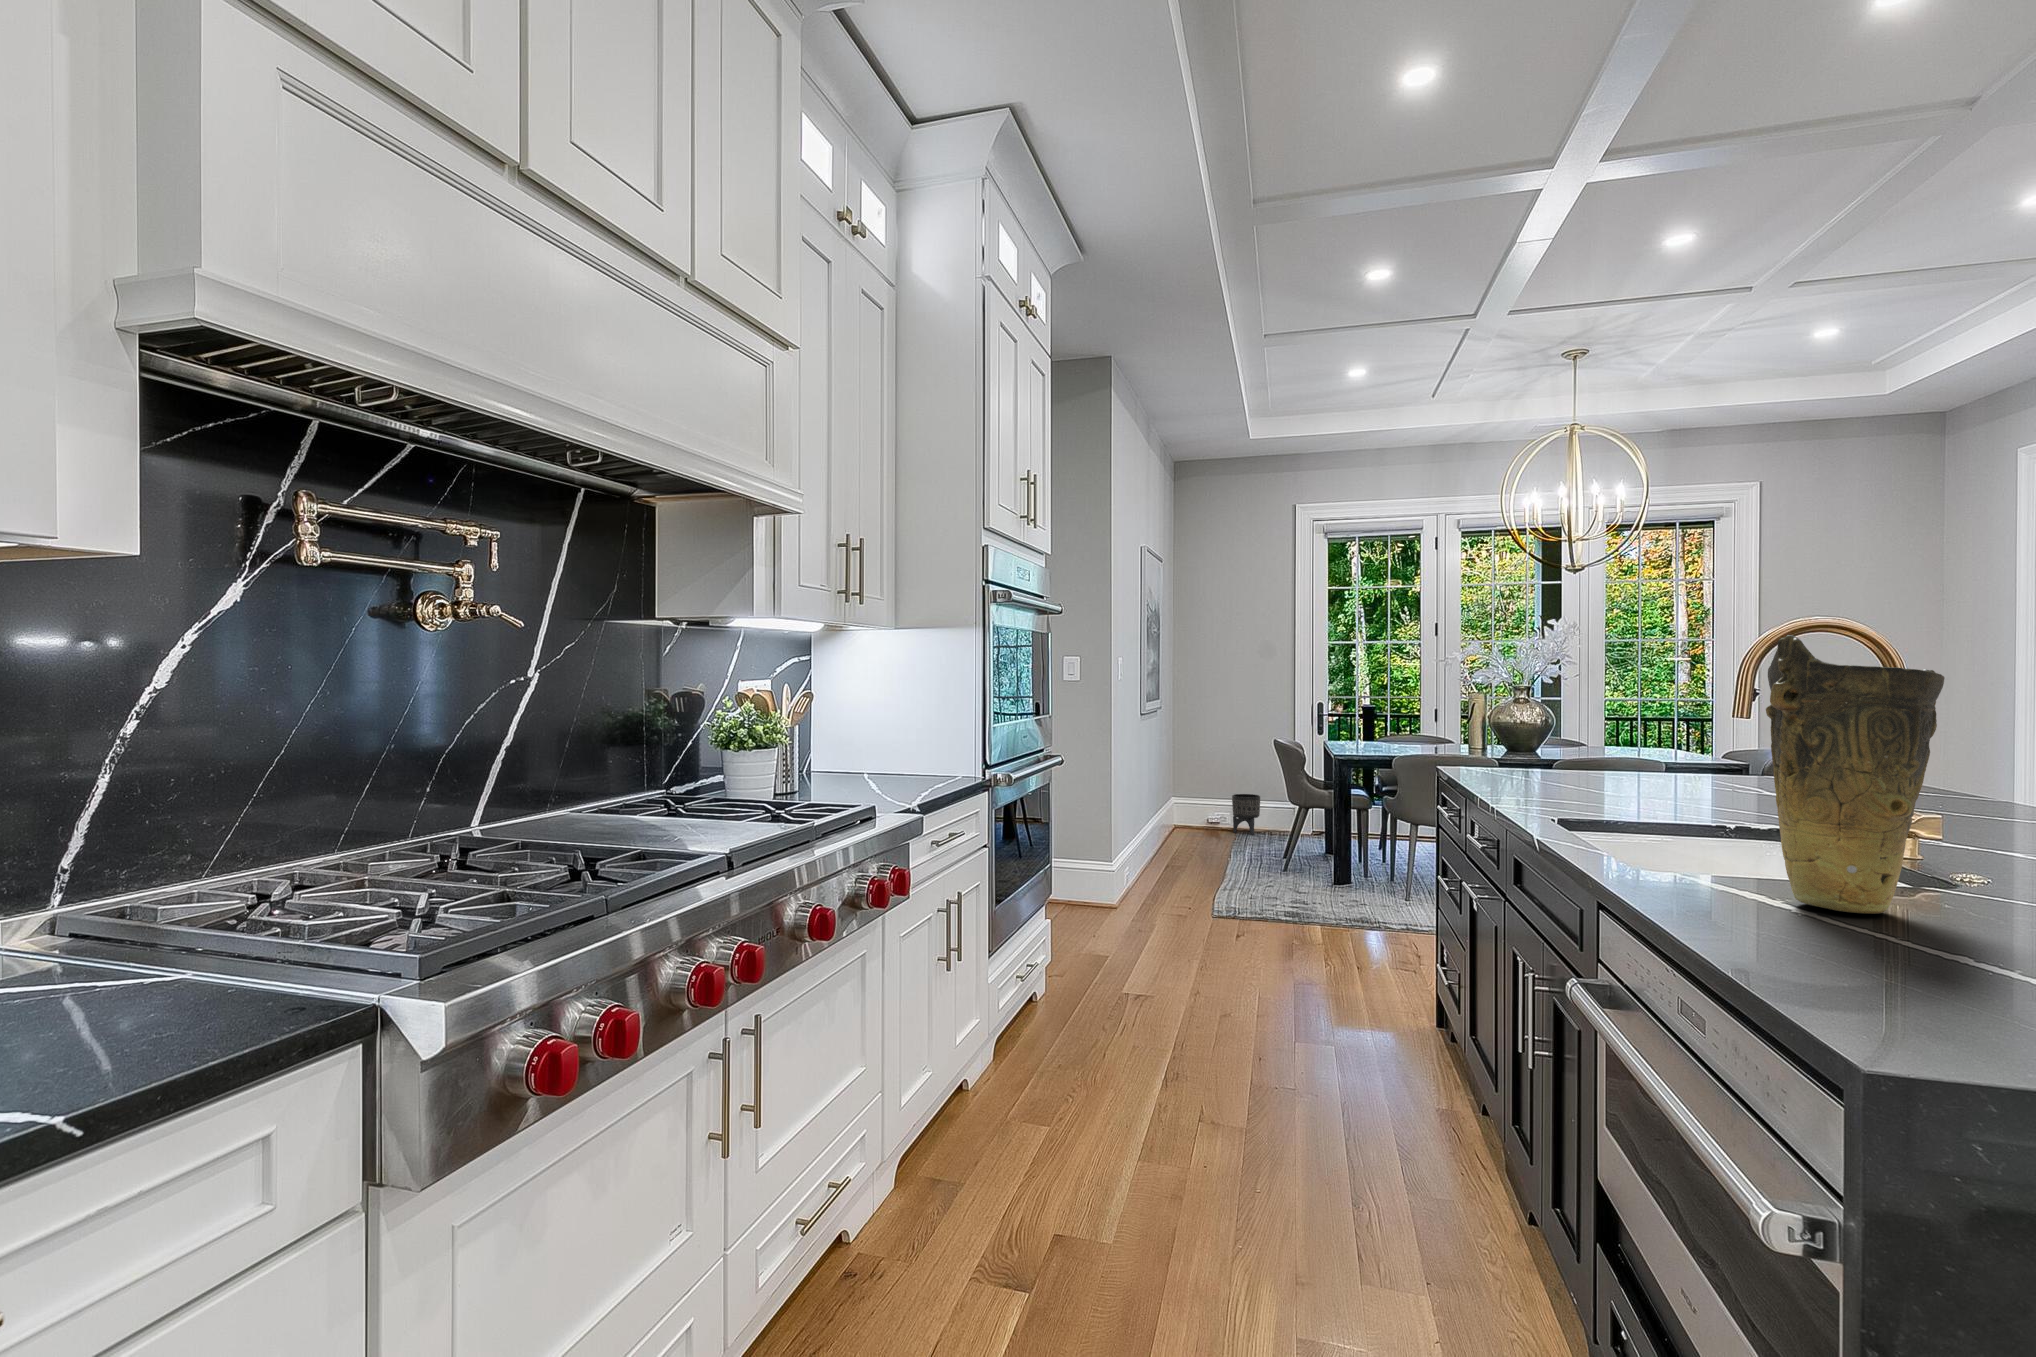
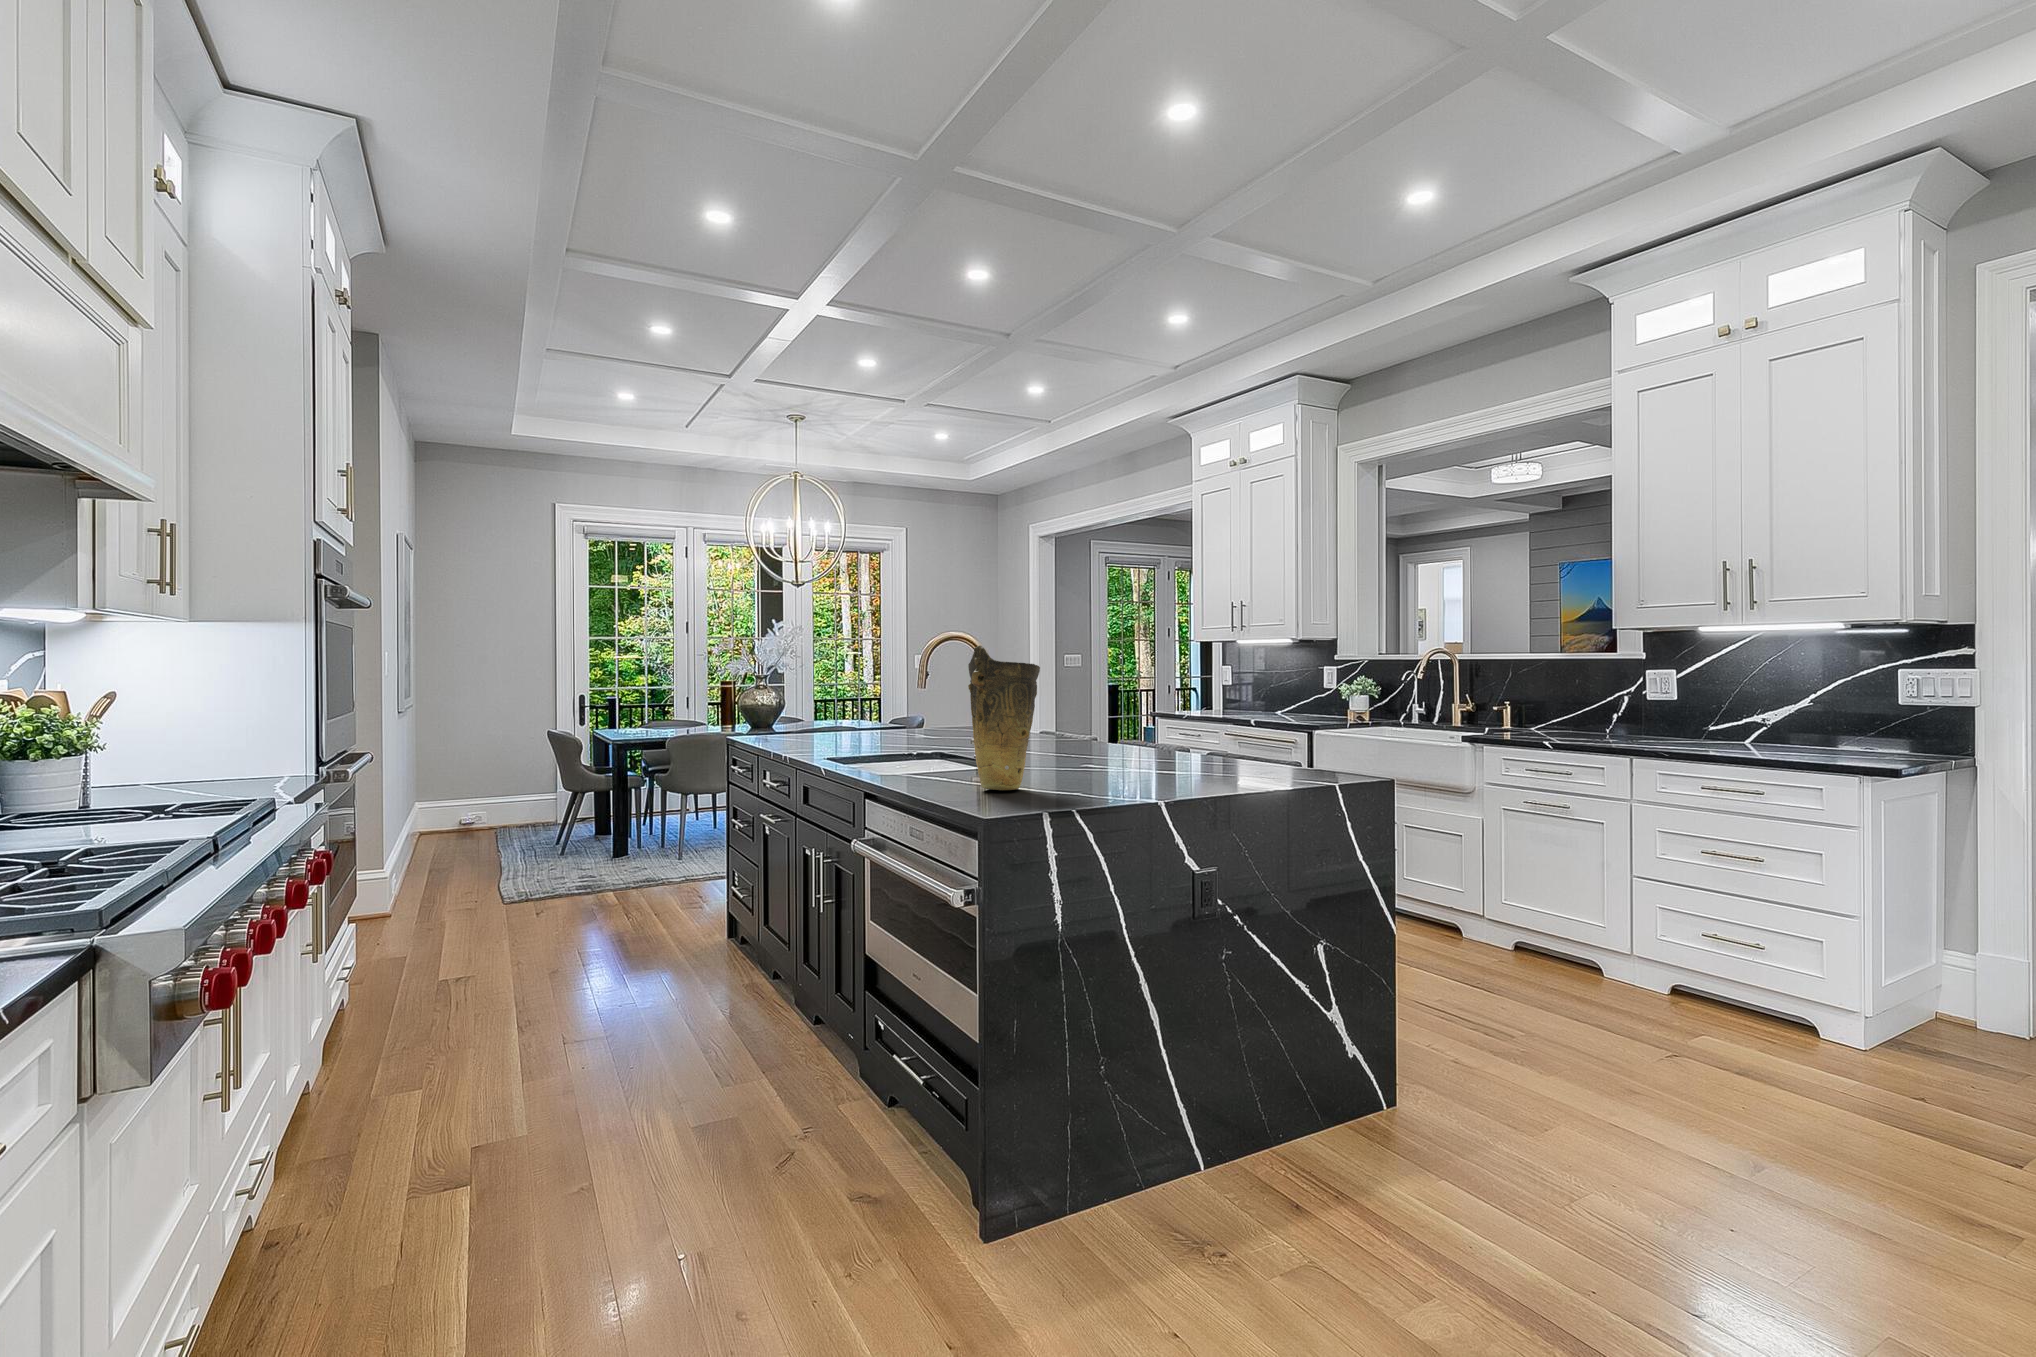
planter: present [1232,794,1260,835] -> none [492,789,522,828]

